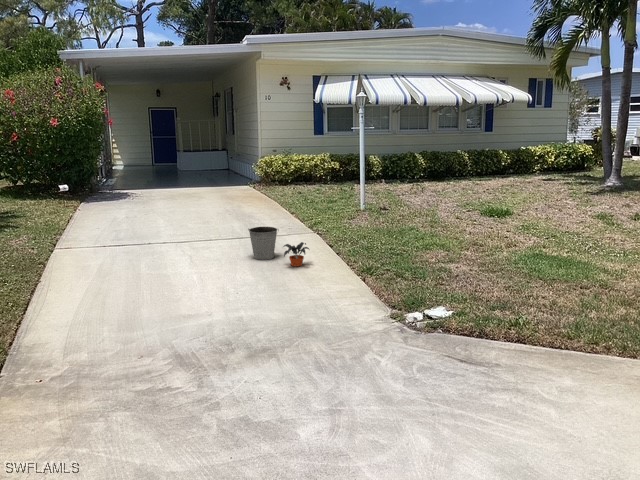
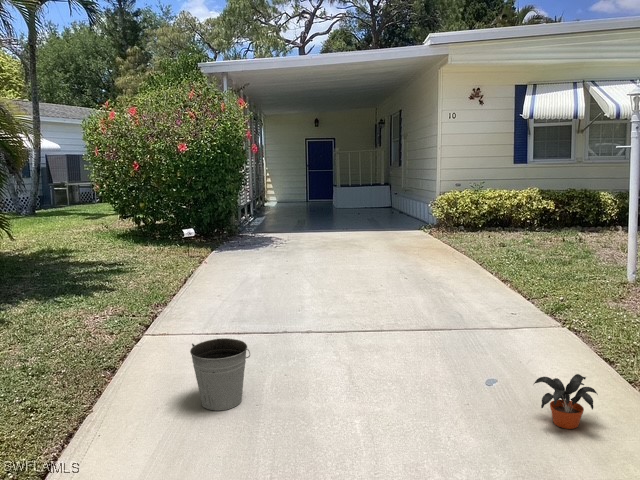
bucket: present [248,227,278,260] -> present [190,338,250,411]

